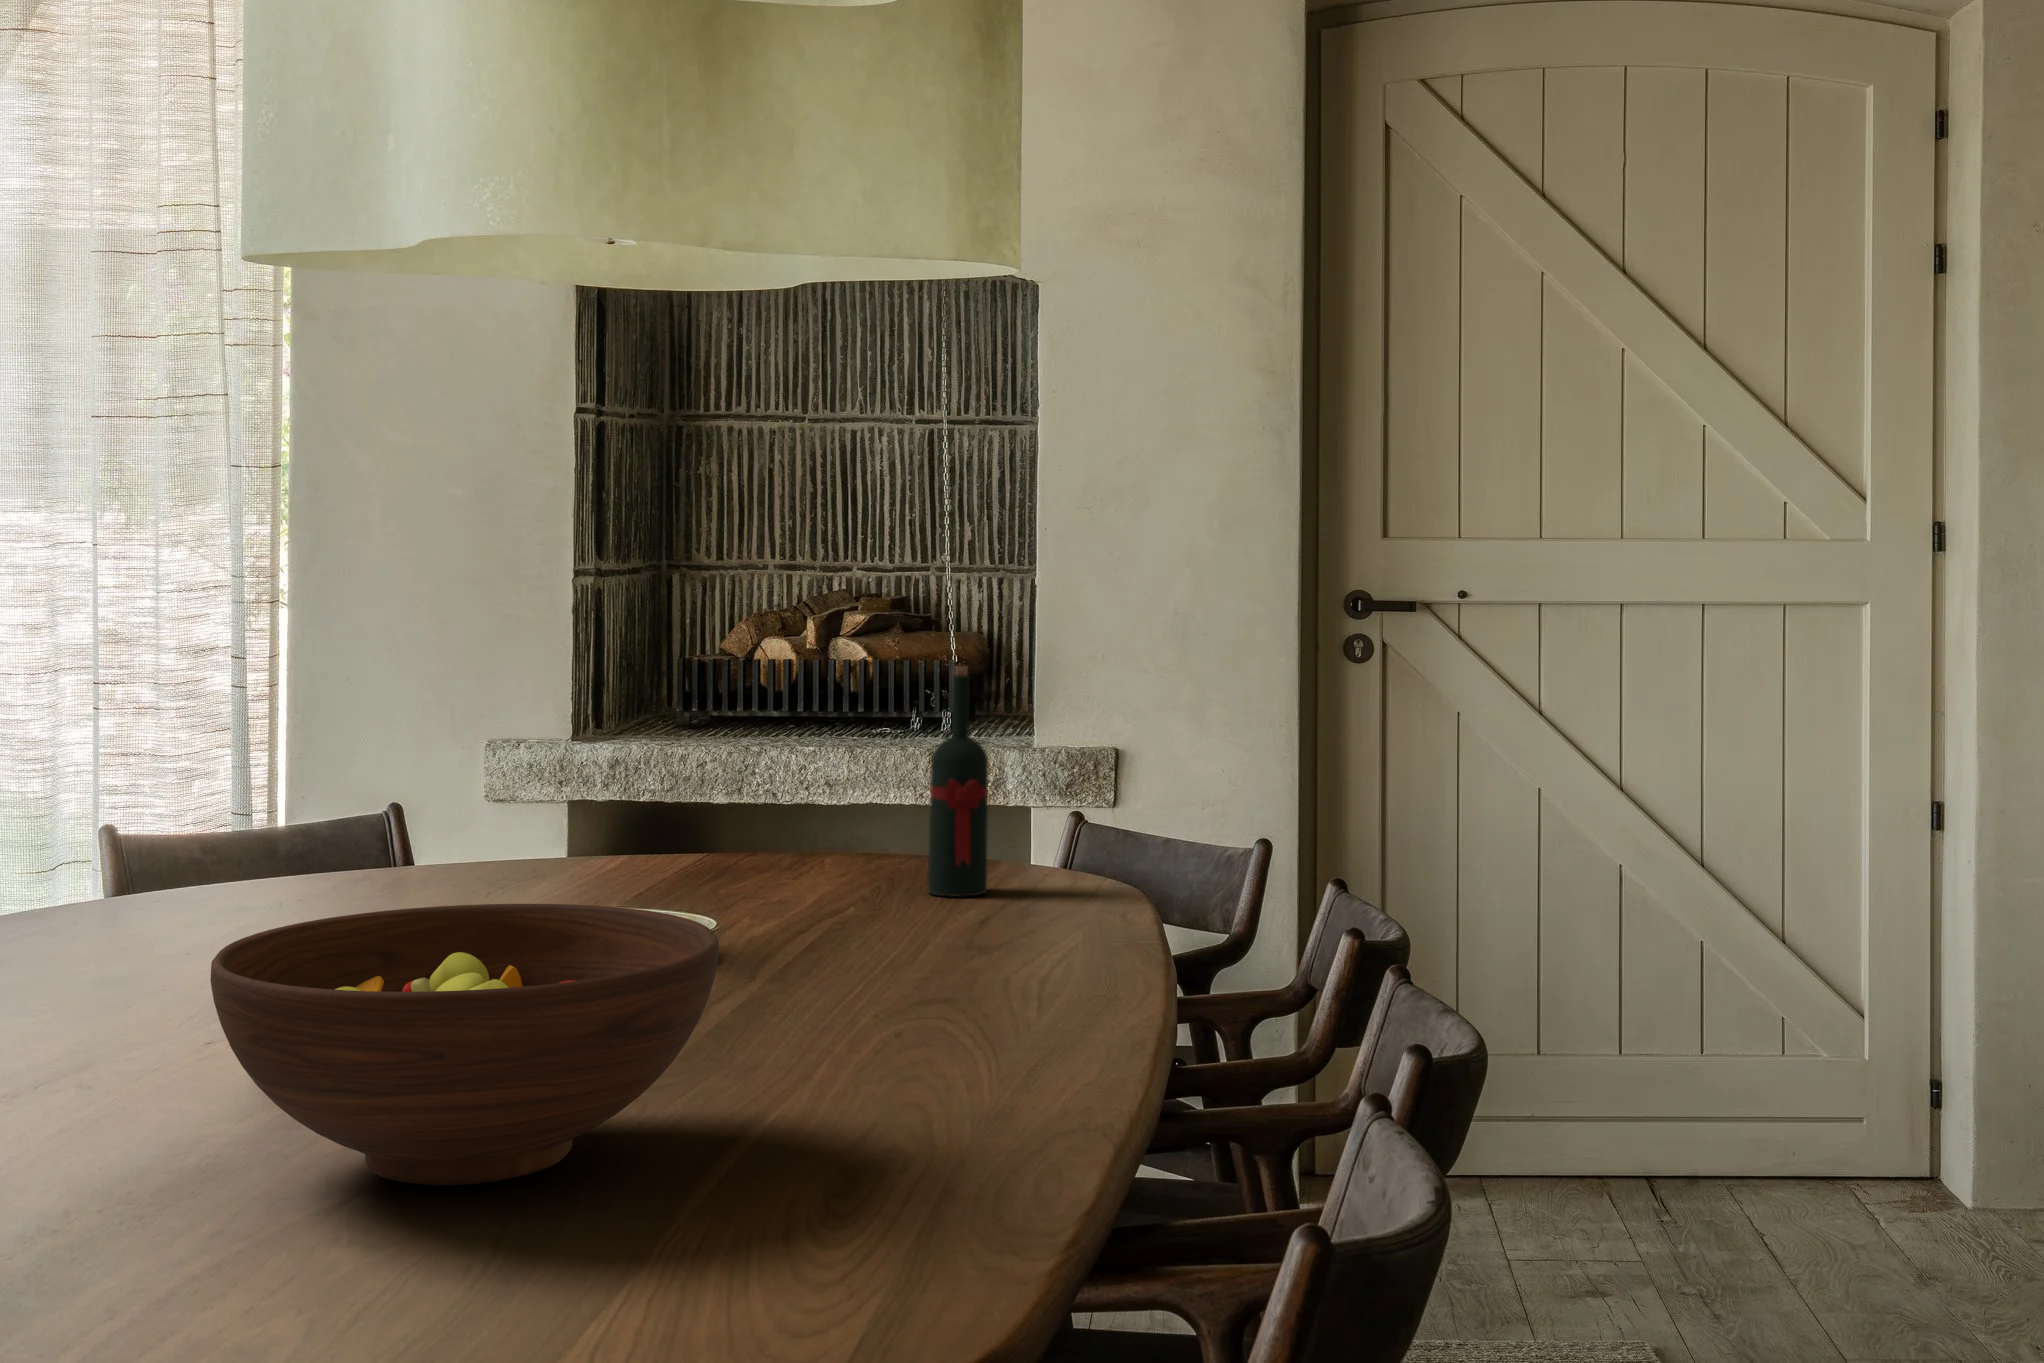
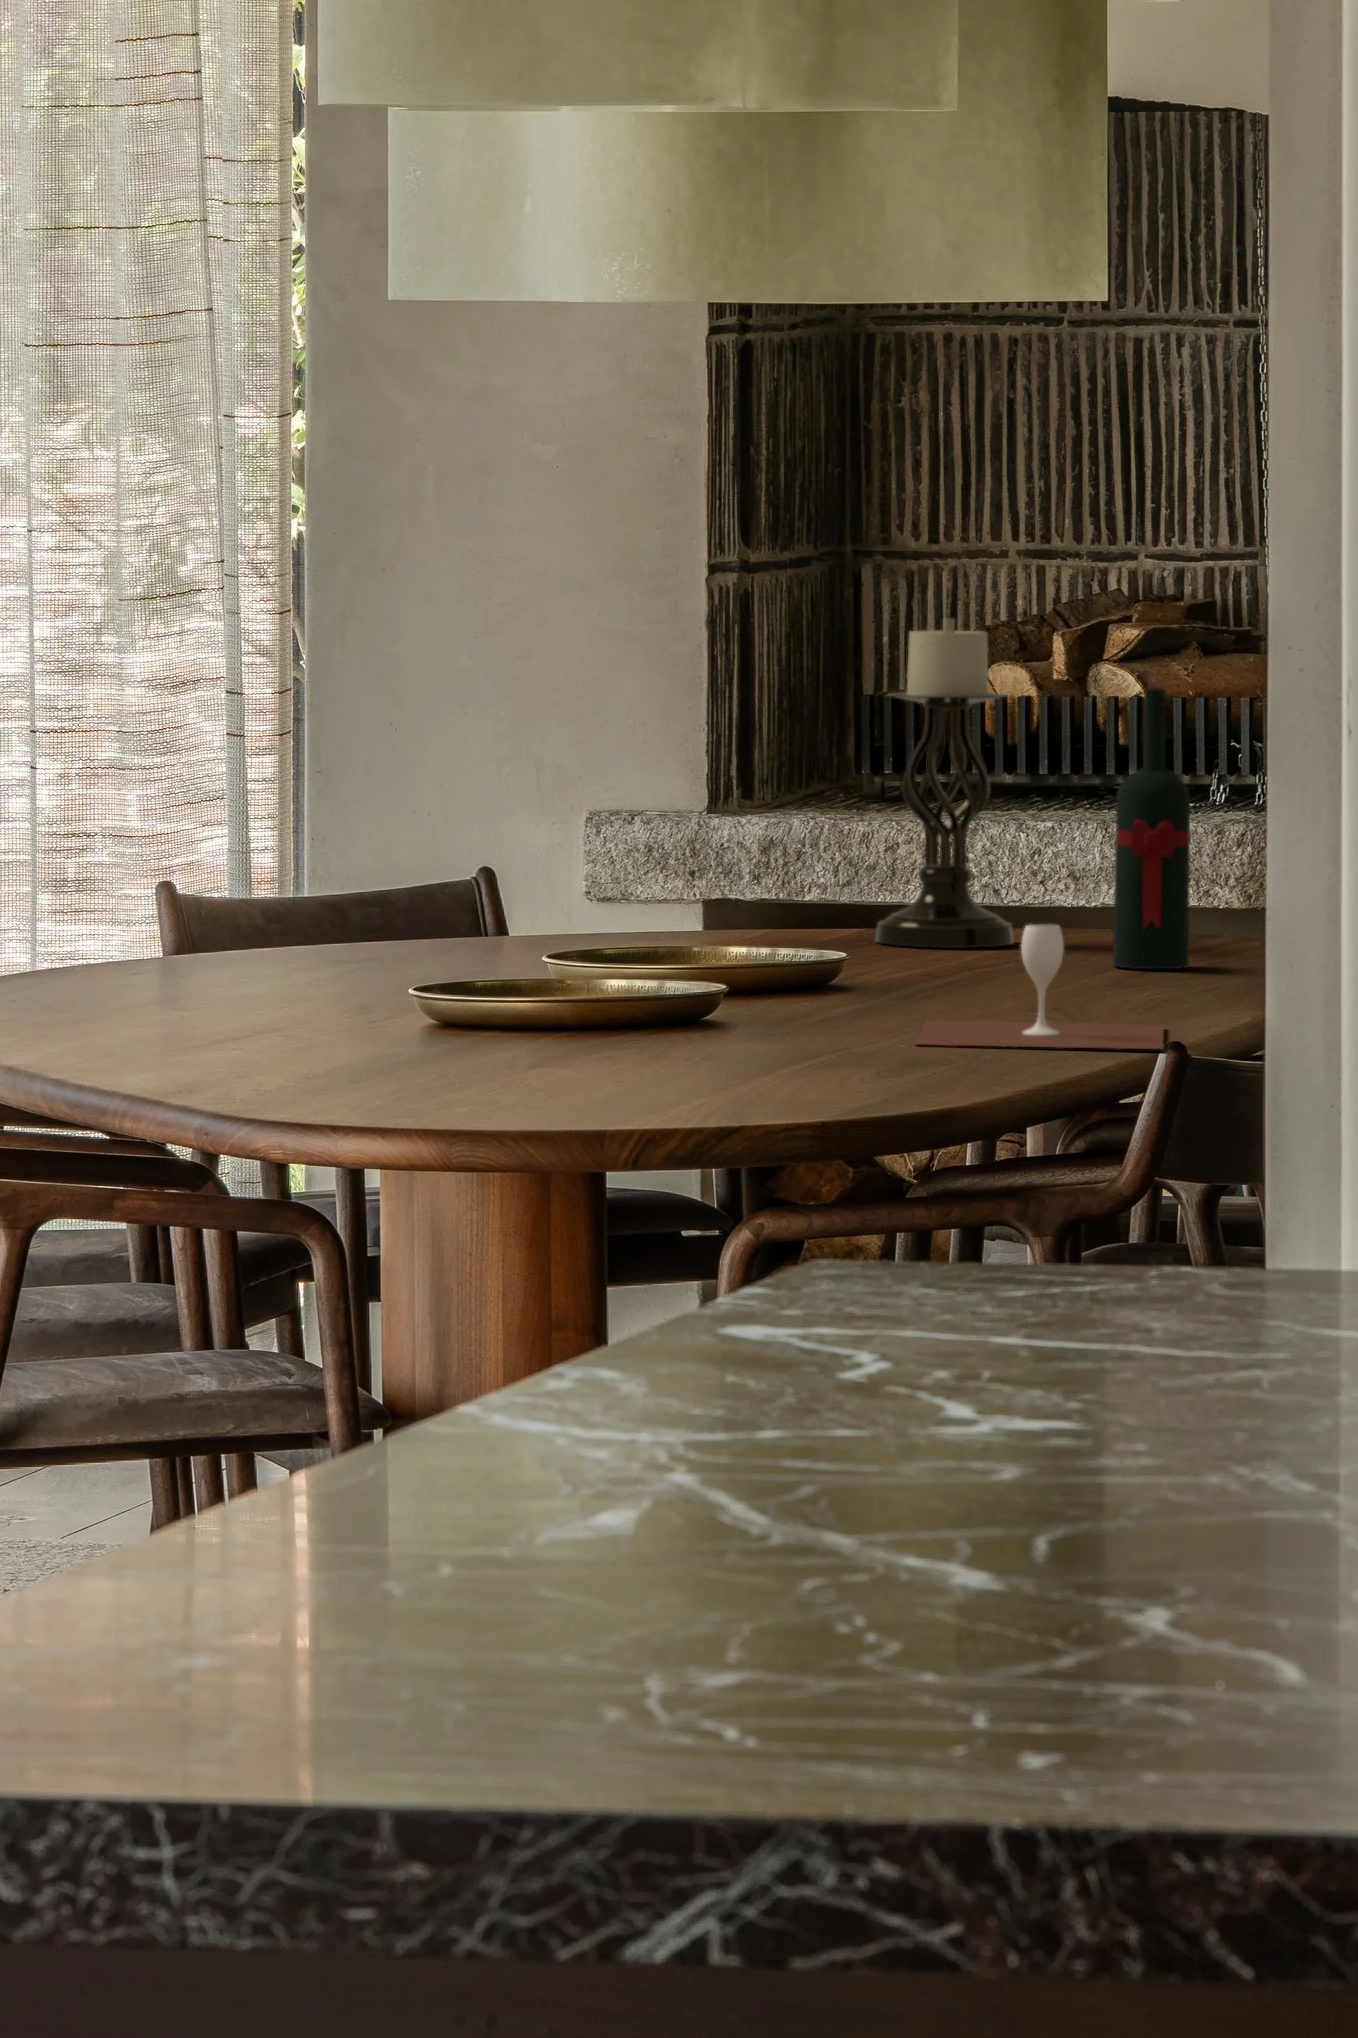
candle holder: none [725,619,834,875] -> present [875,619,1014,948]
fruit bowl: present [210,904,719,1185] -> none [349,865,769,1079]
wine glass: none [824,915,1073,1049] -> present [916,924,1164,1049]

